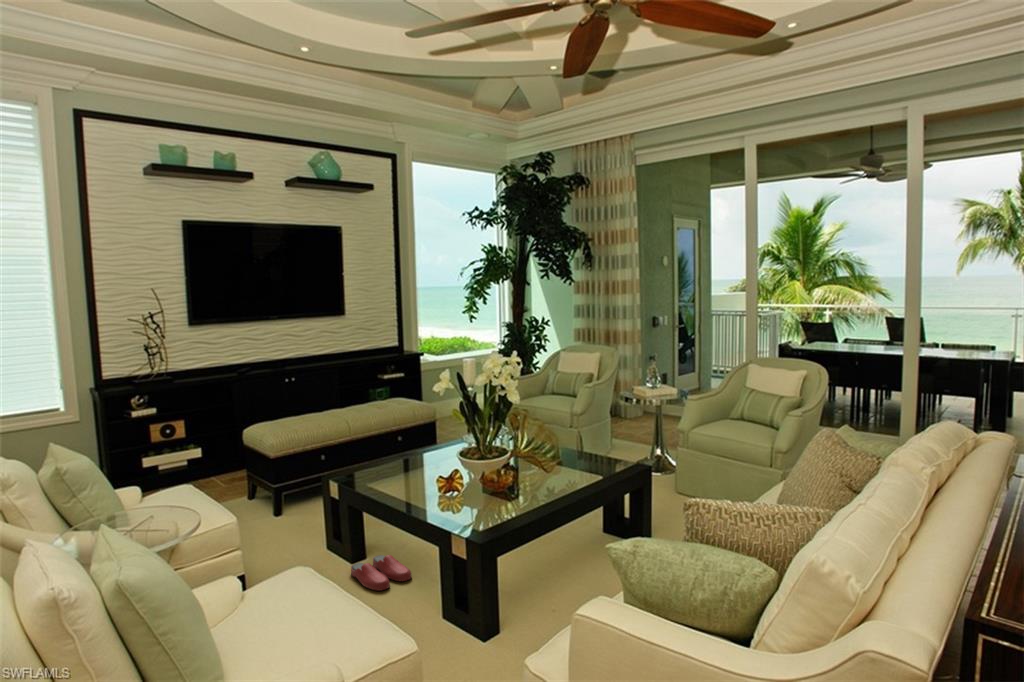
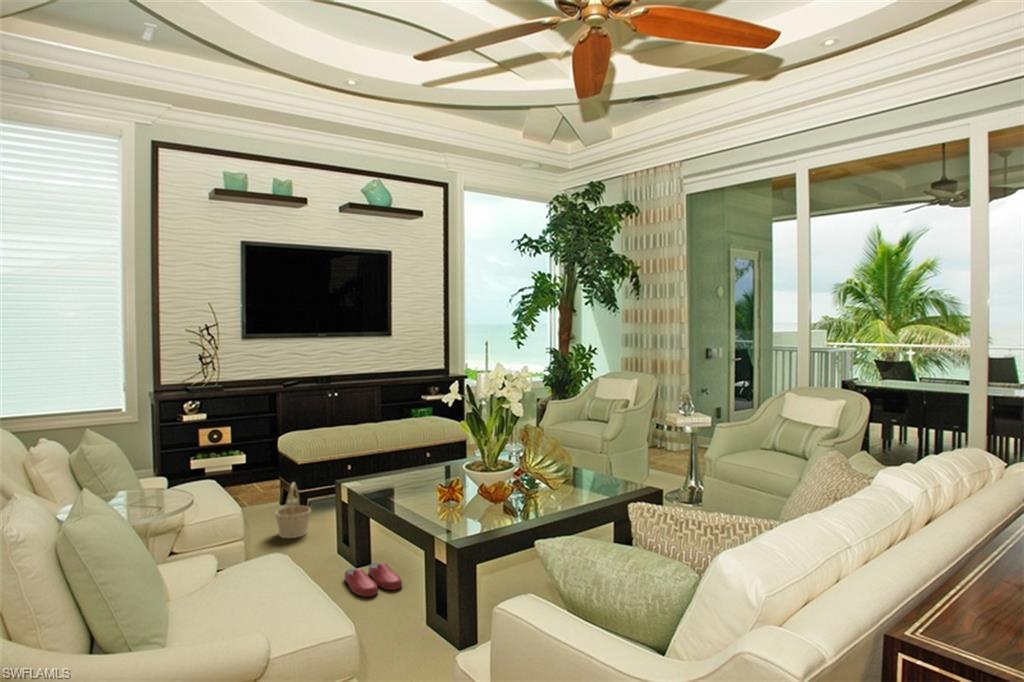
basket: none [259,478,297,535] -> present [275,483,311,538]

